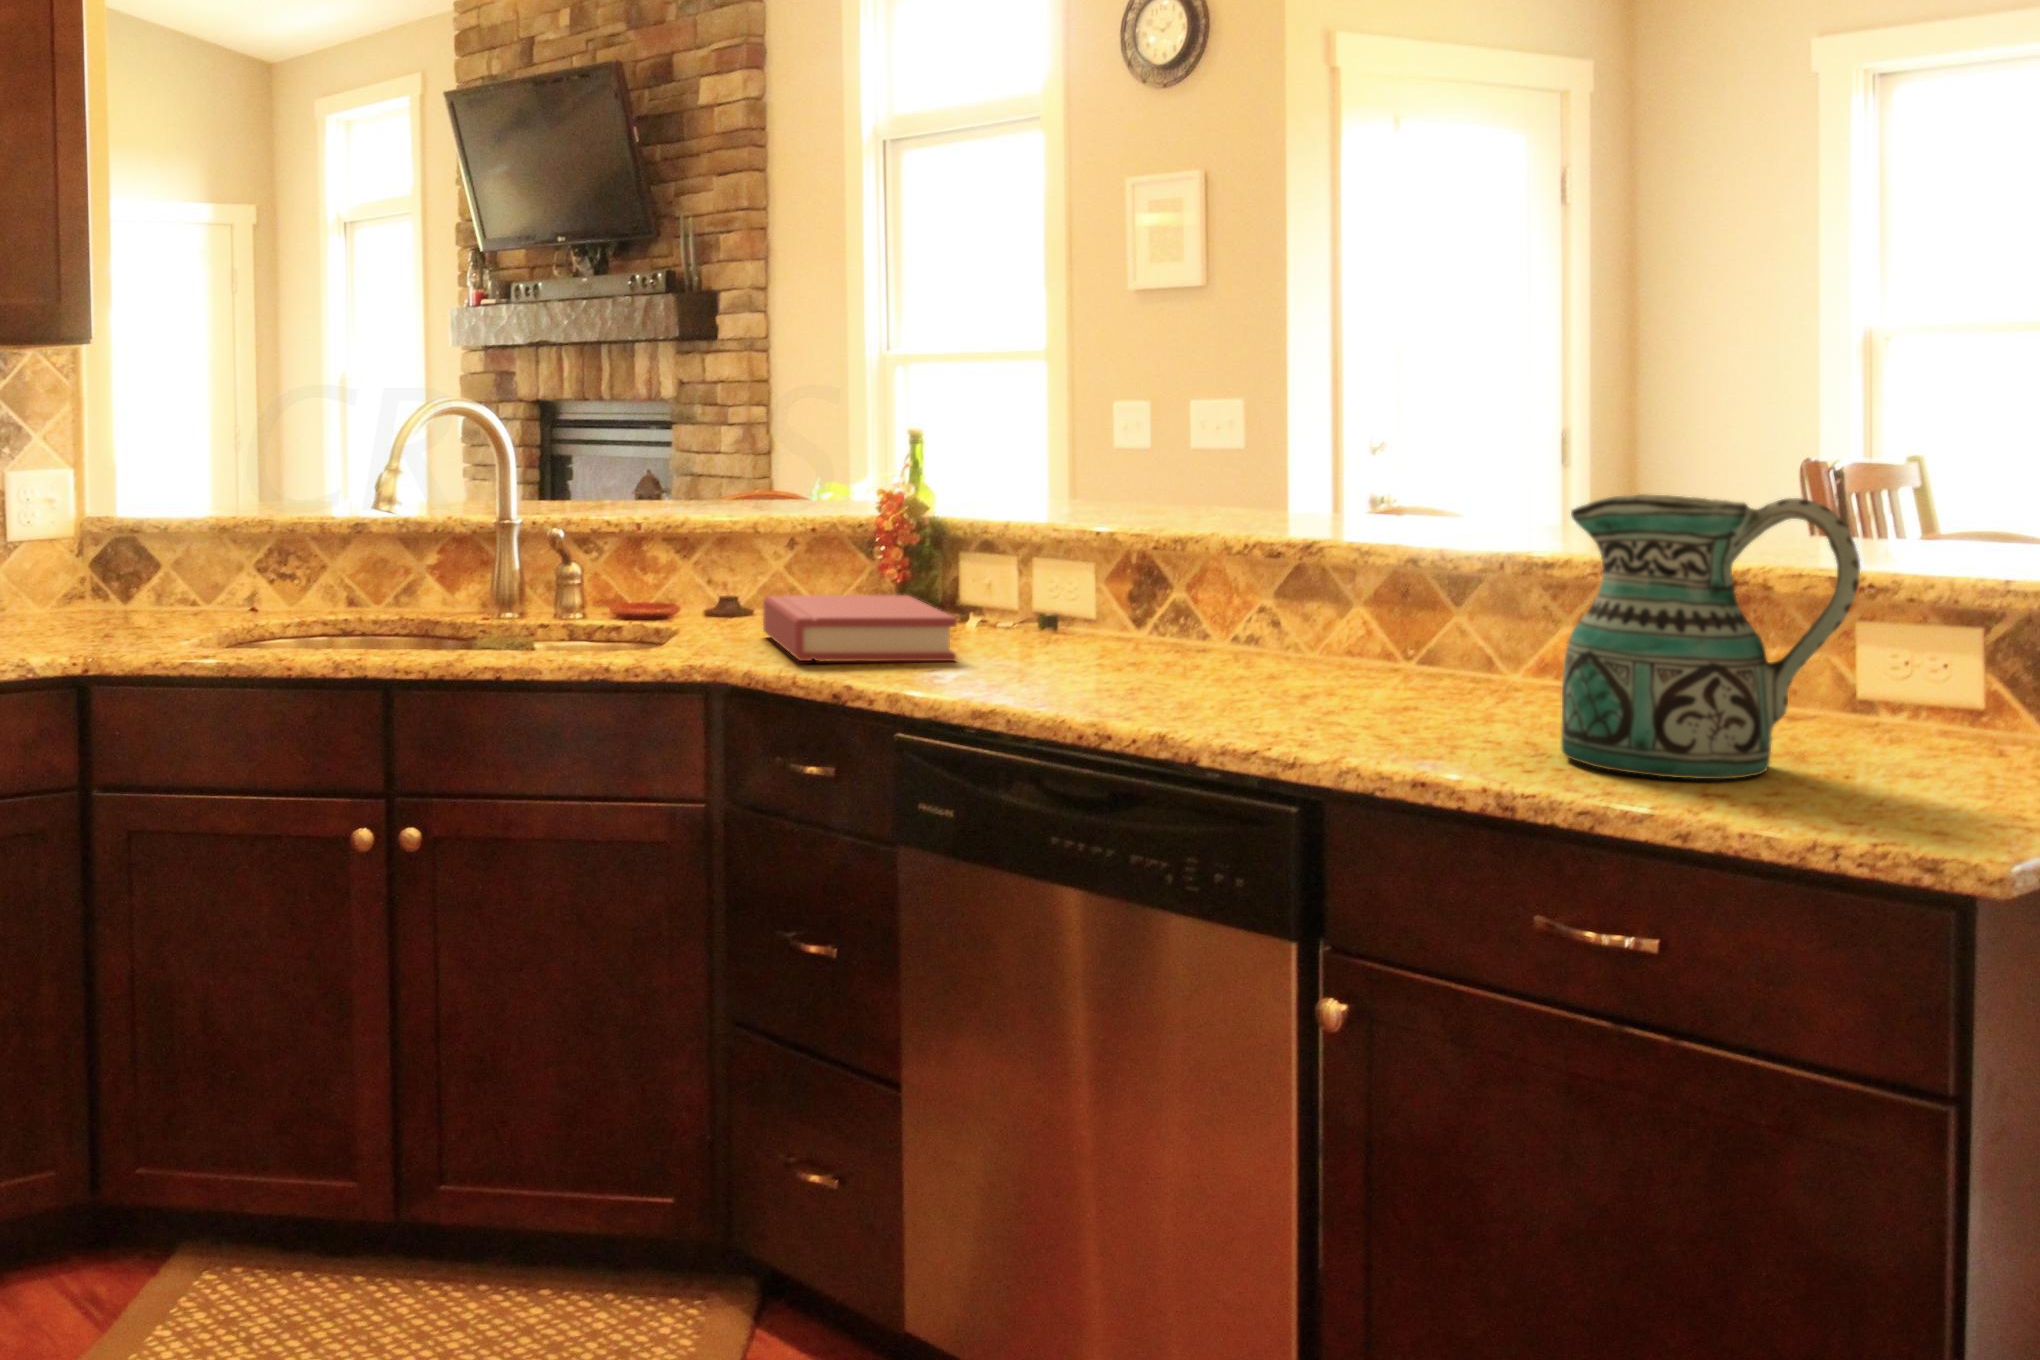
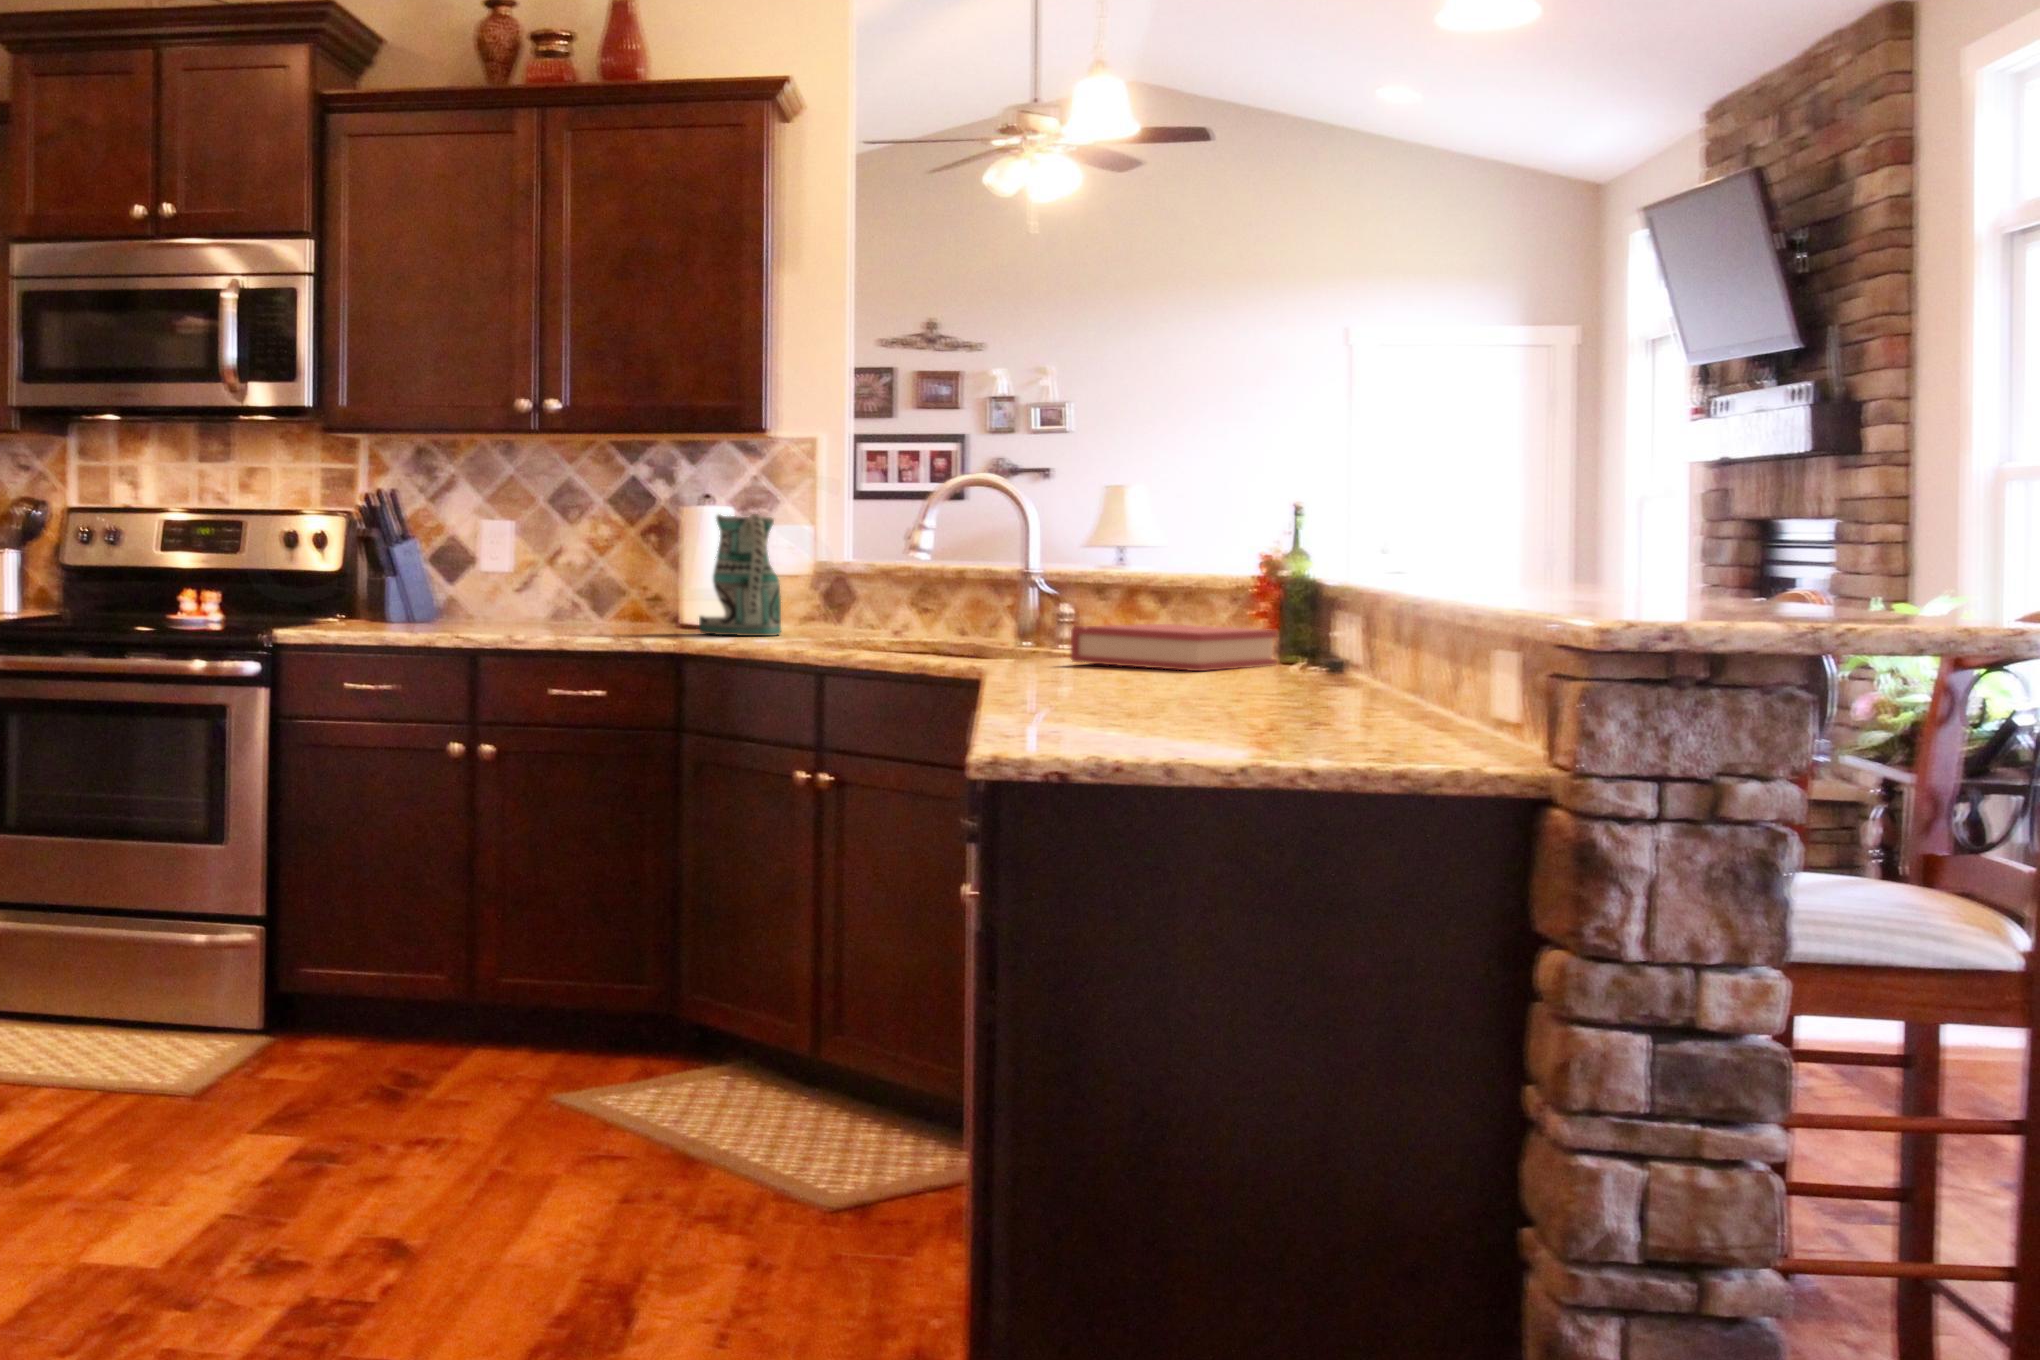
ceramic pitcher: present [1561,494,1860,779] -> present [699,514,781,636]

